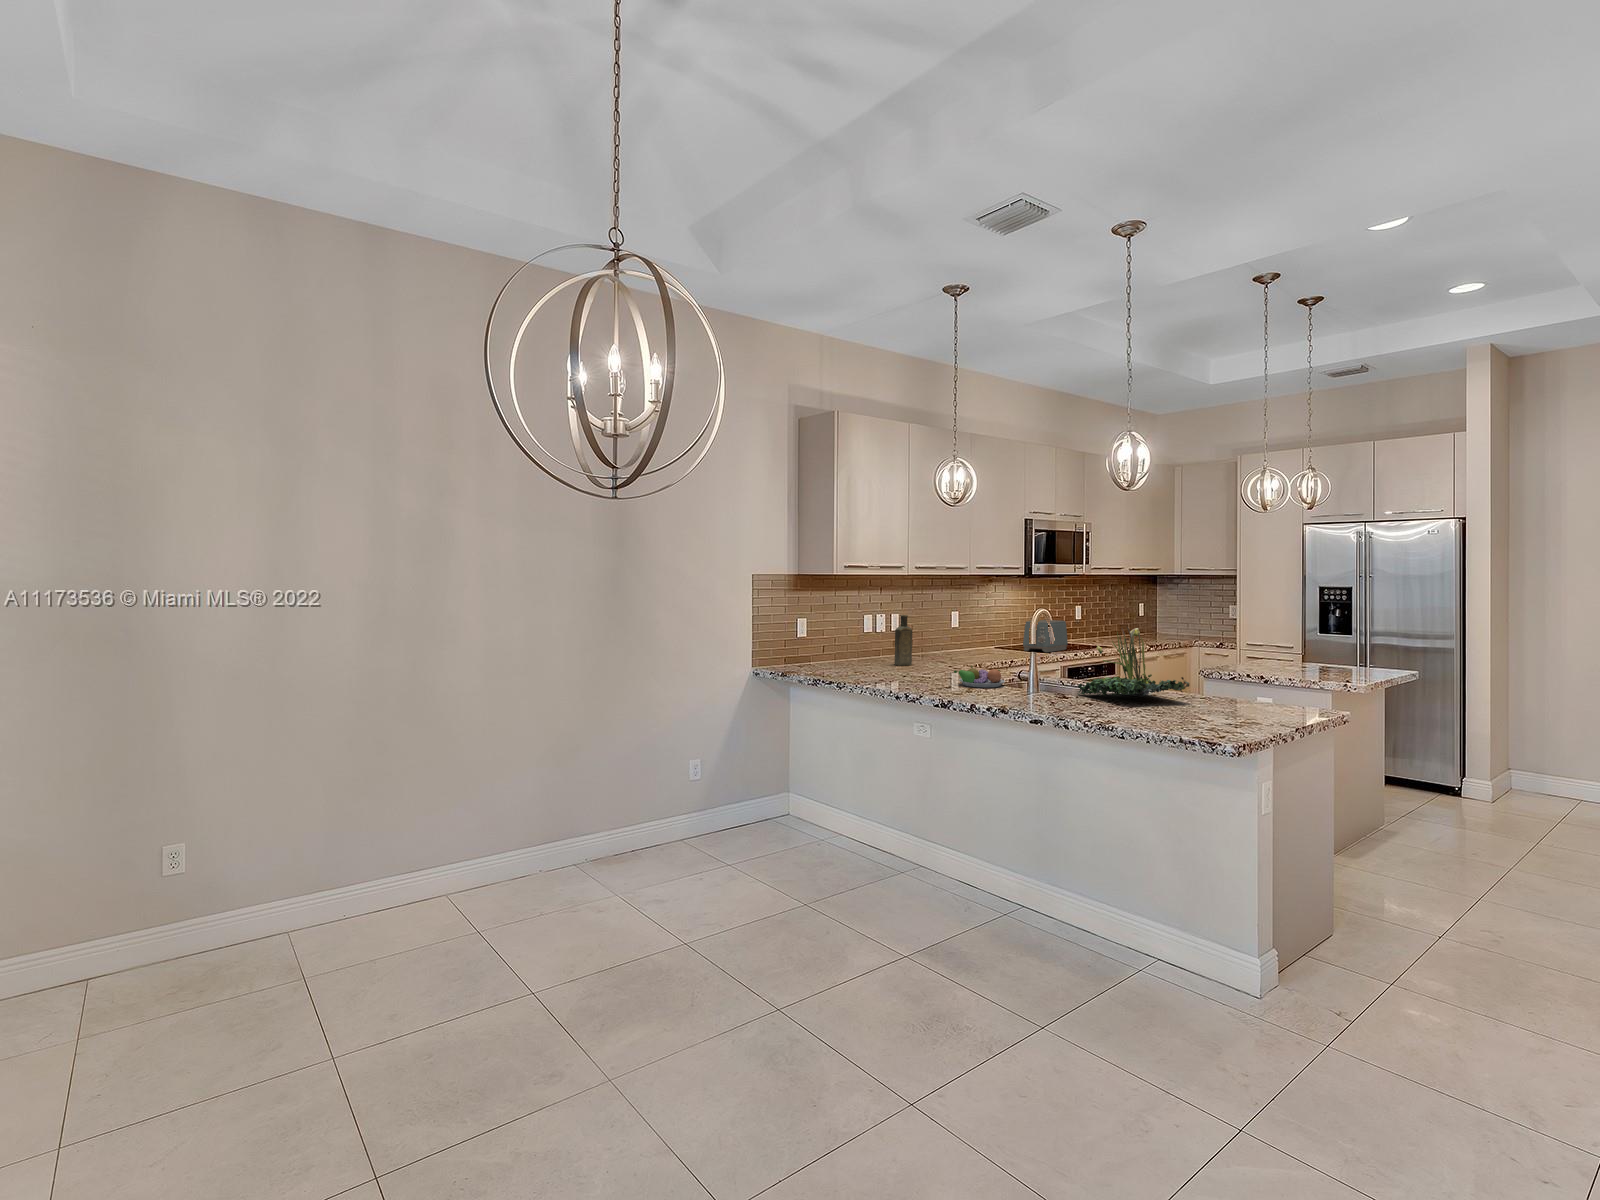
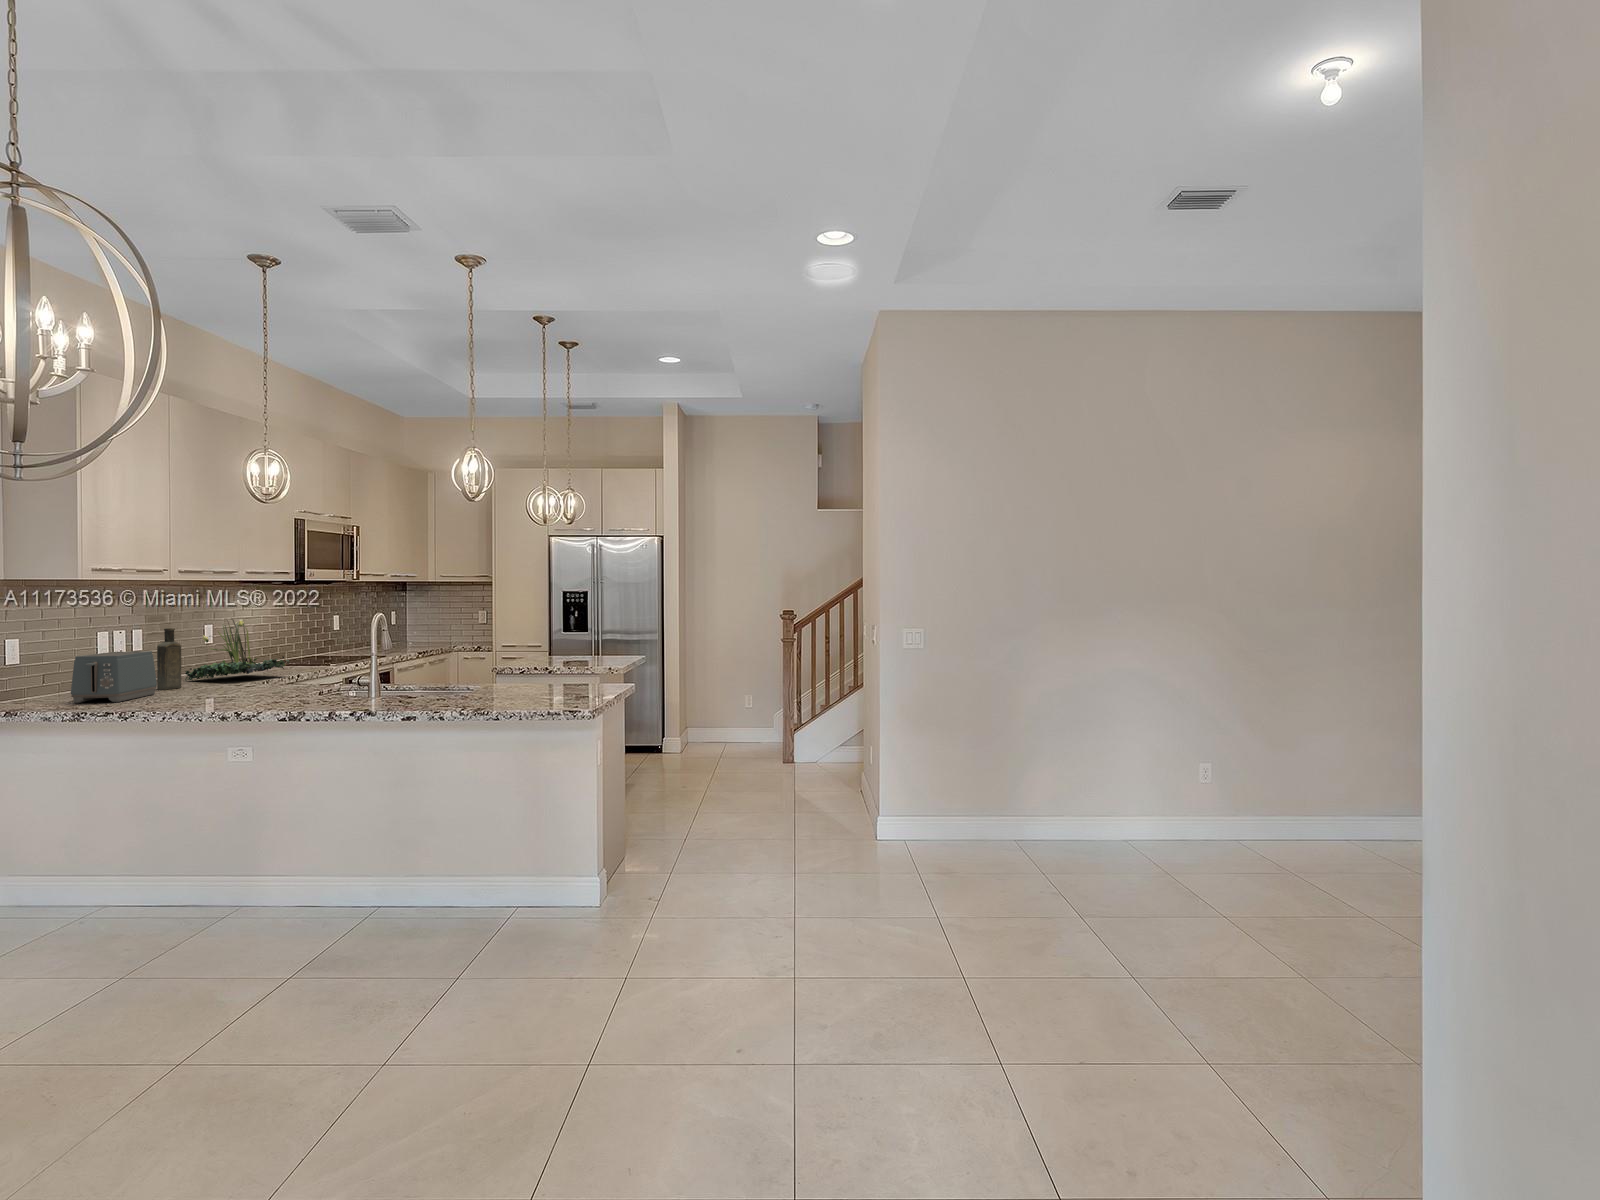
toaster: present [1023,620,1068,652] -> present [71,651,157,703]
plant: present [1077,627,1189,696] -> present [185,619,289,681]
fruit bowl: present [954,666,1005,688] -> none [275,675,337,698]

